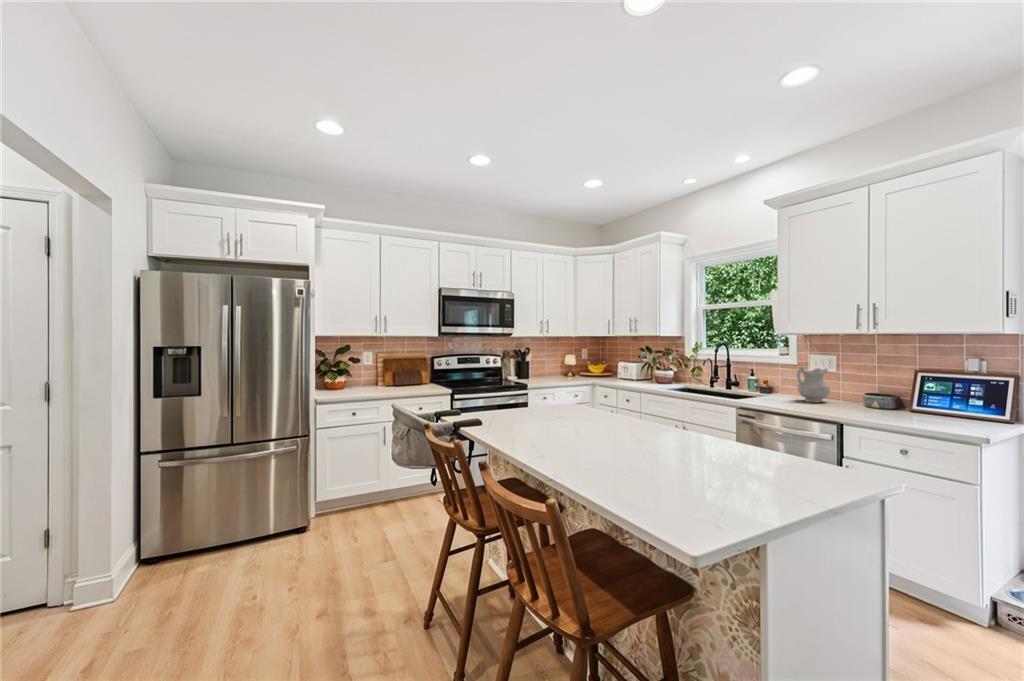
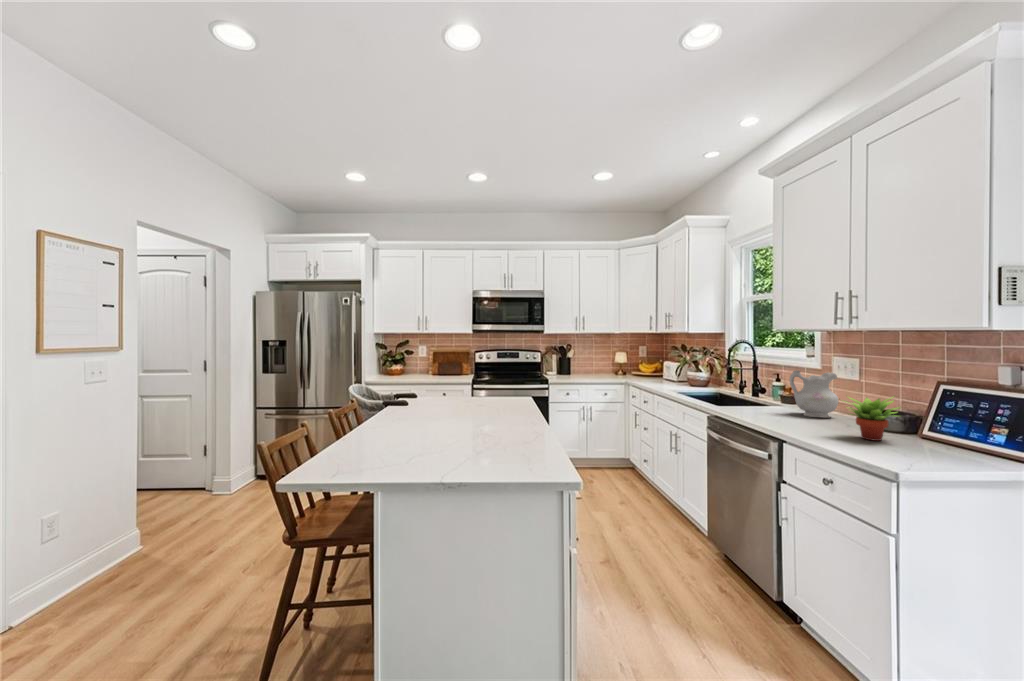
succulent plant: none [872,383,913,415] -> present [849,397,901,441]

